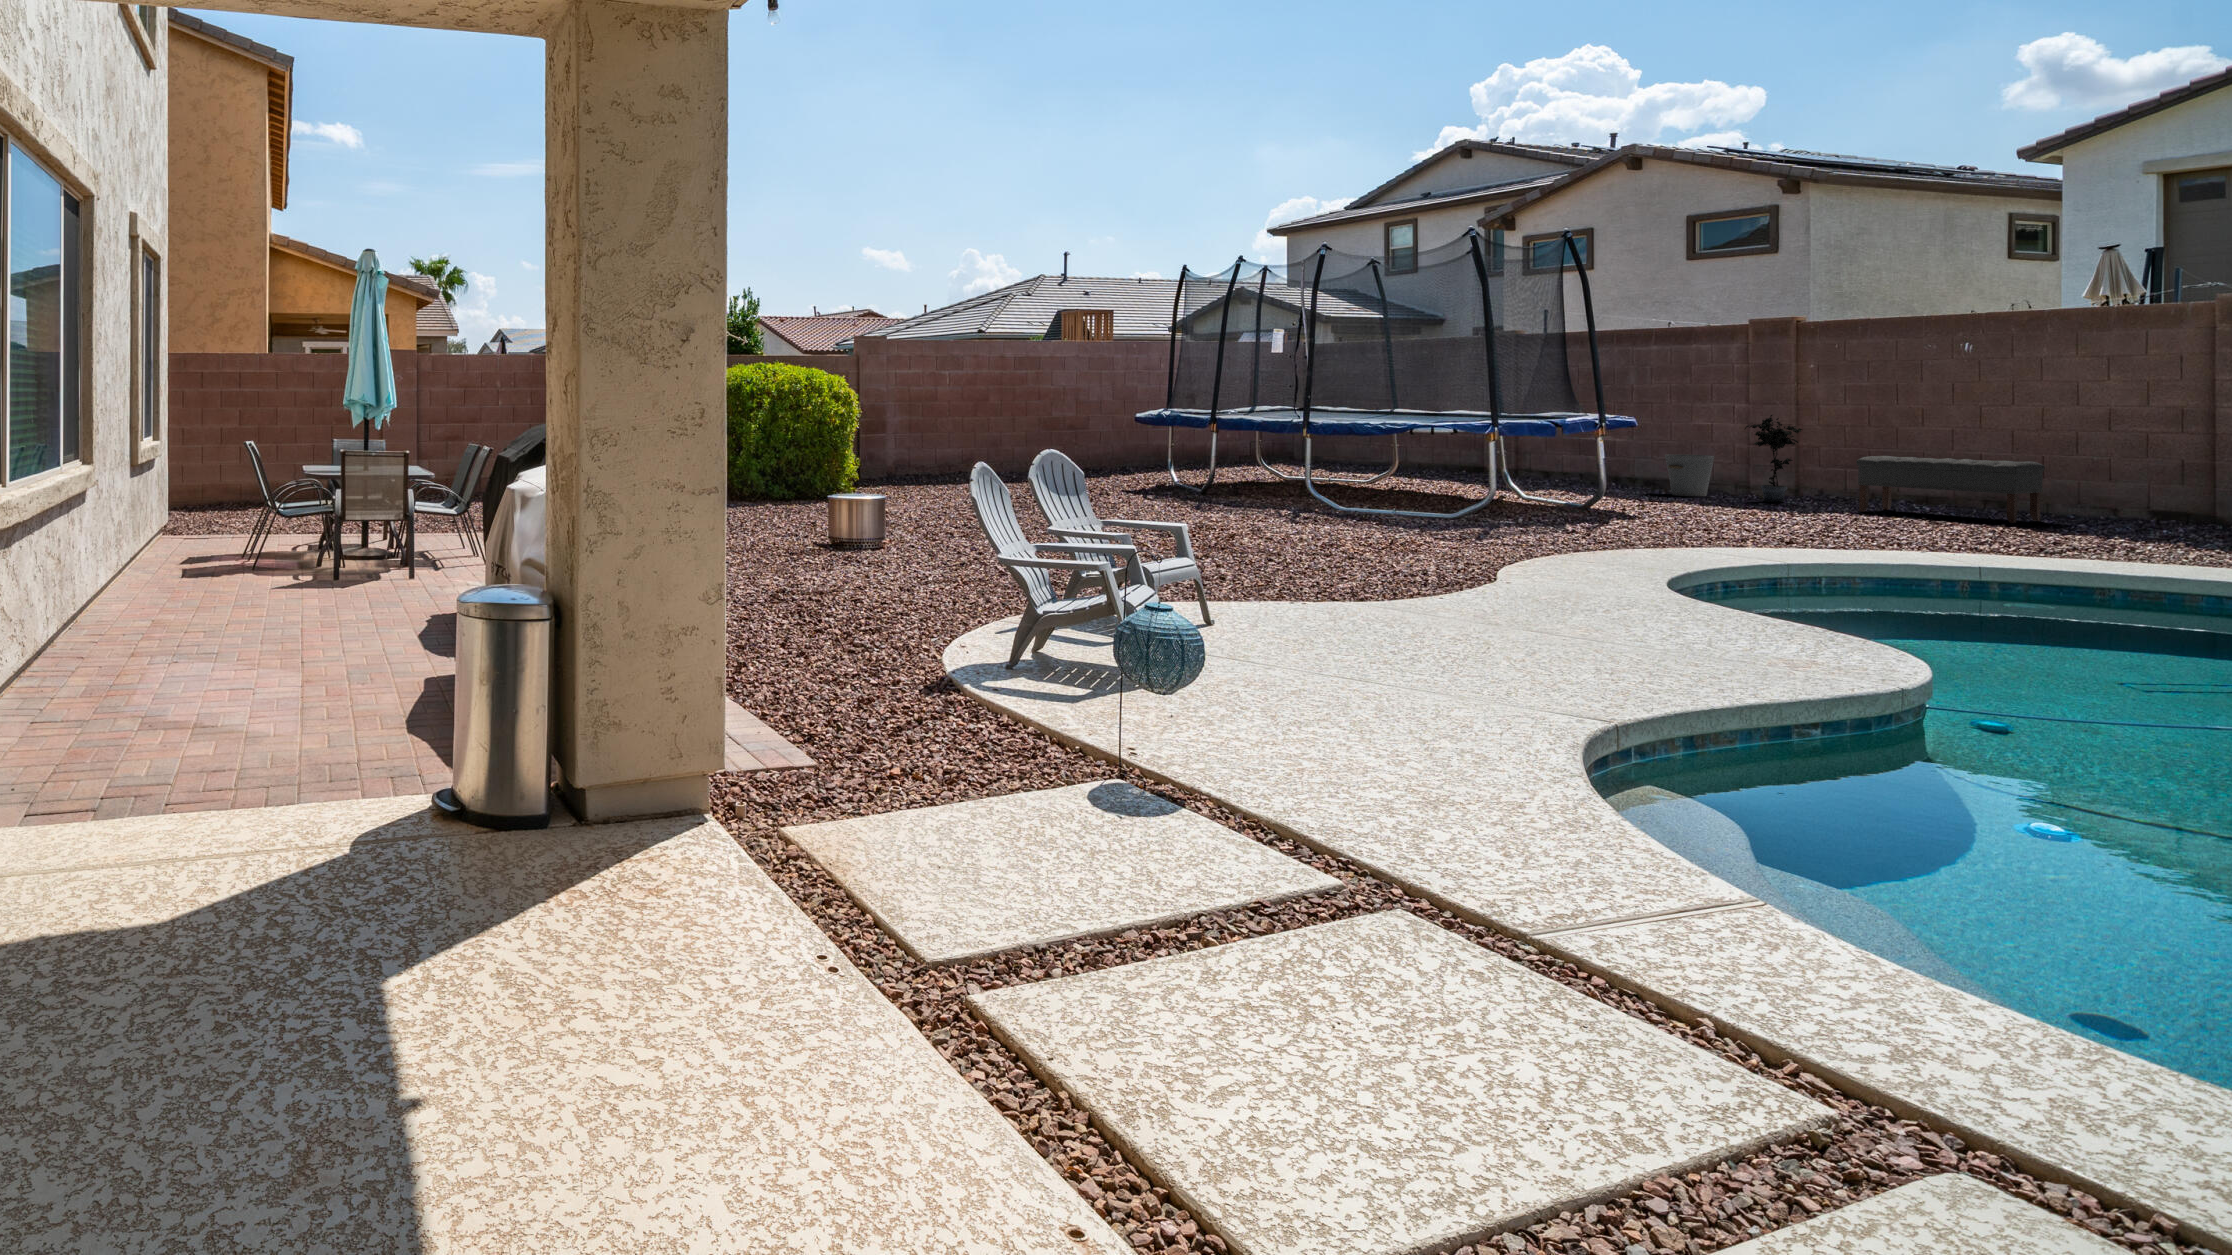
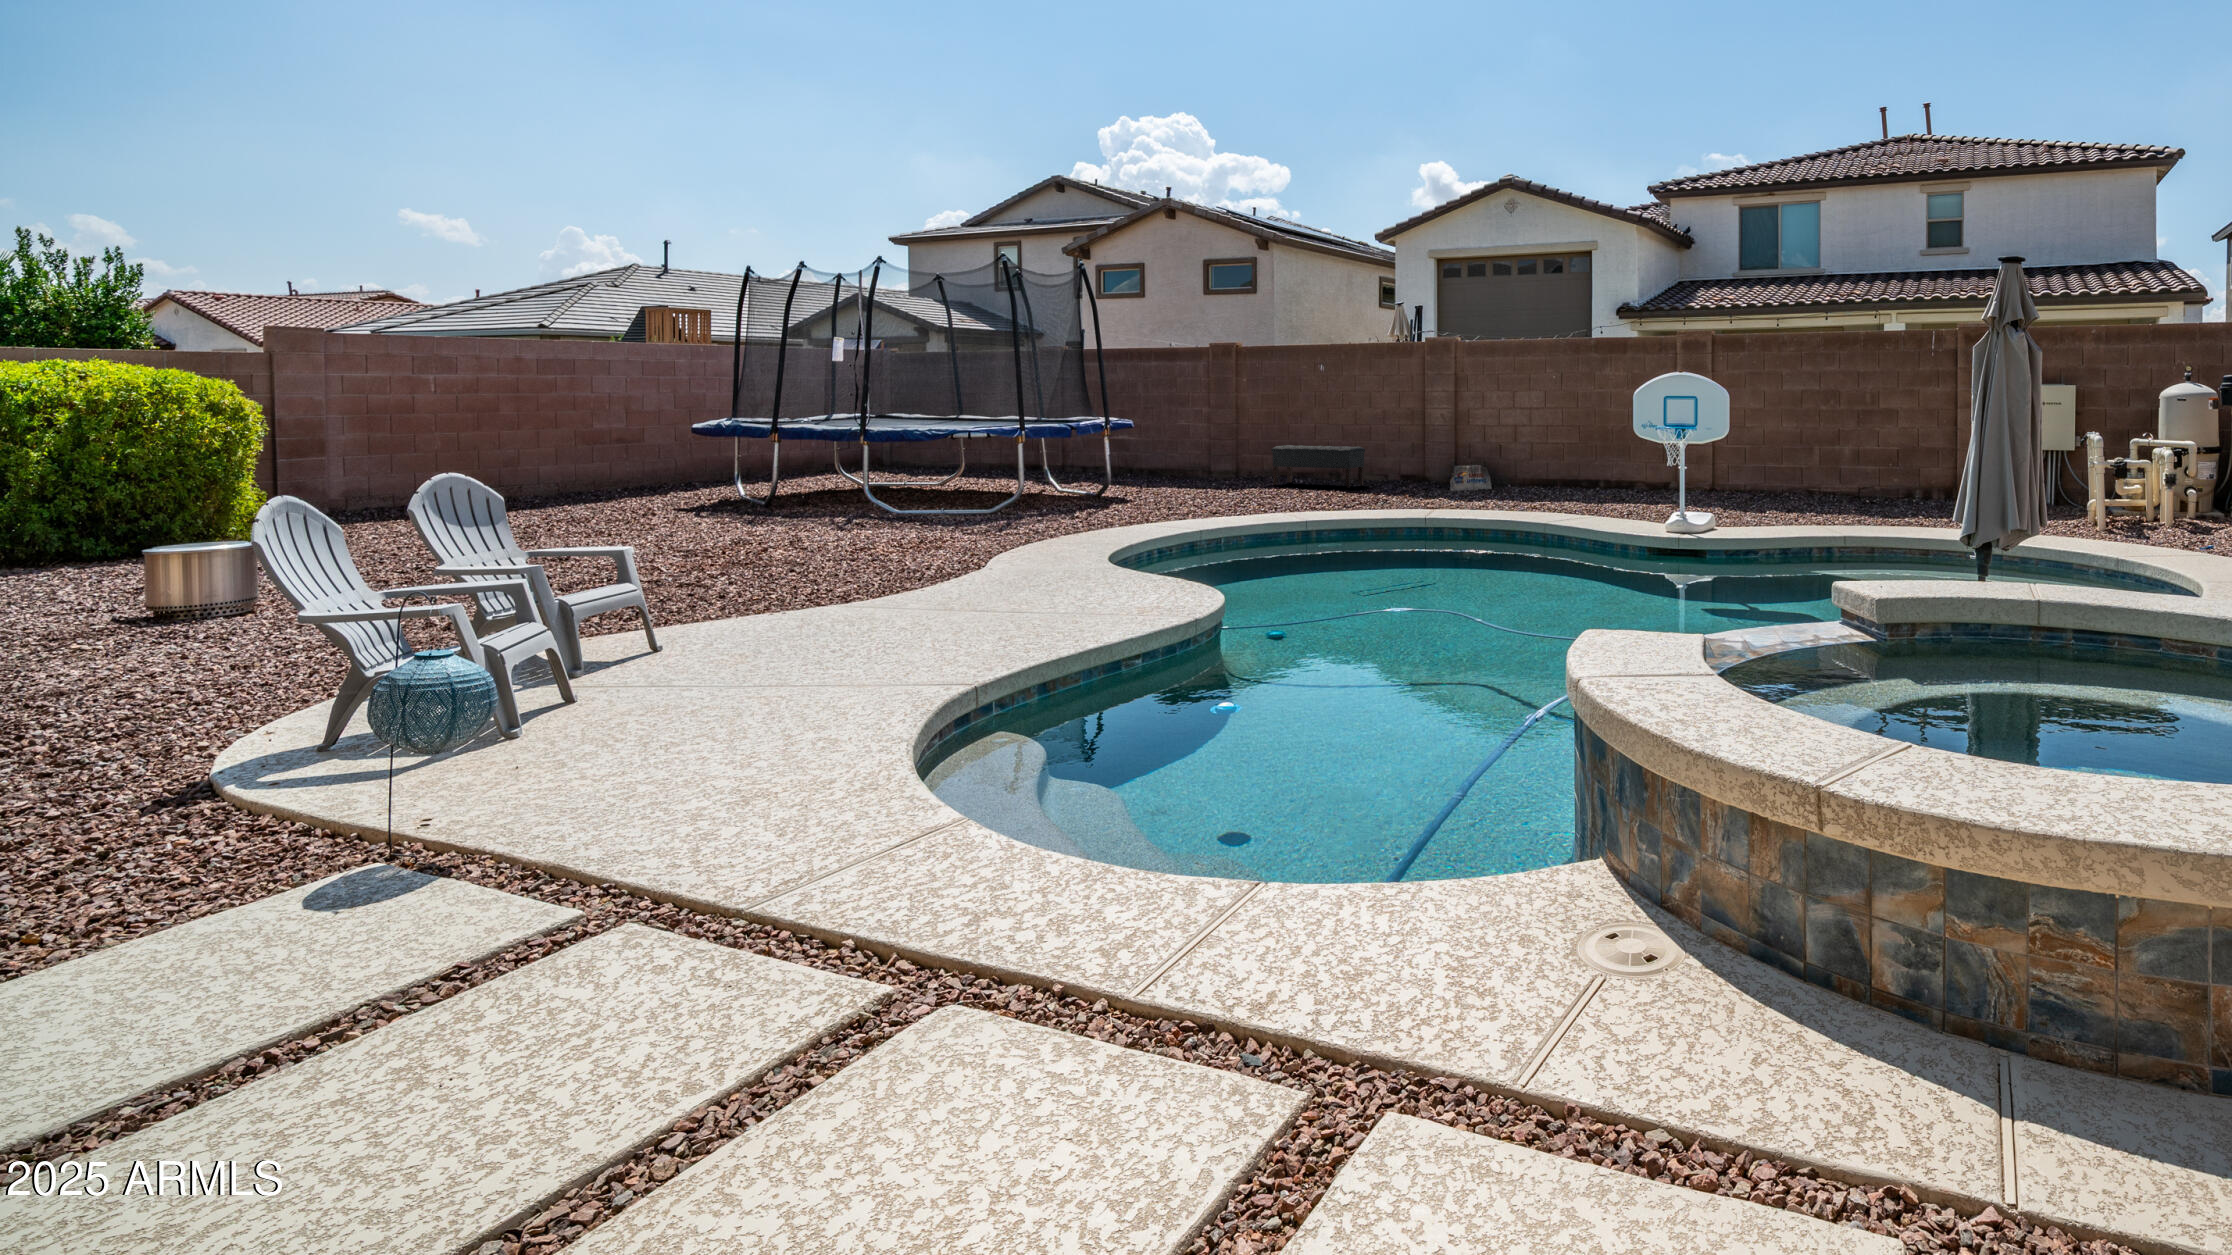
potted plant: present [1745,415,1802,502] -> none [1211,417,1244,481]
bucket: present [1665,454,1714,496] -> none [1162,447,1195,480]

